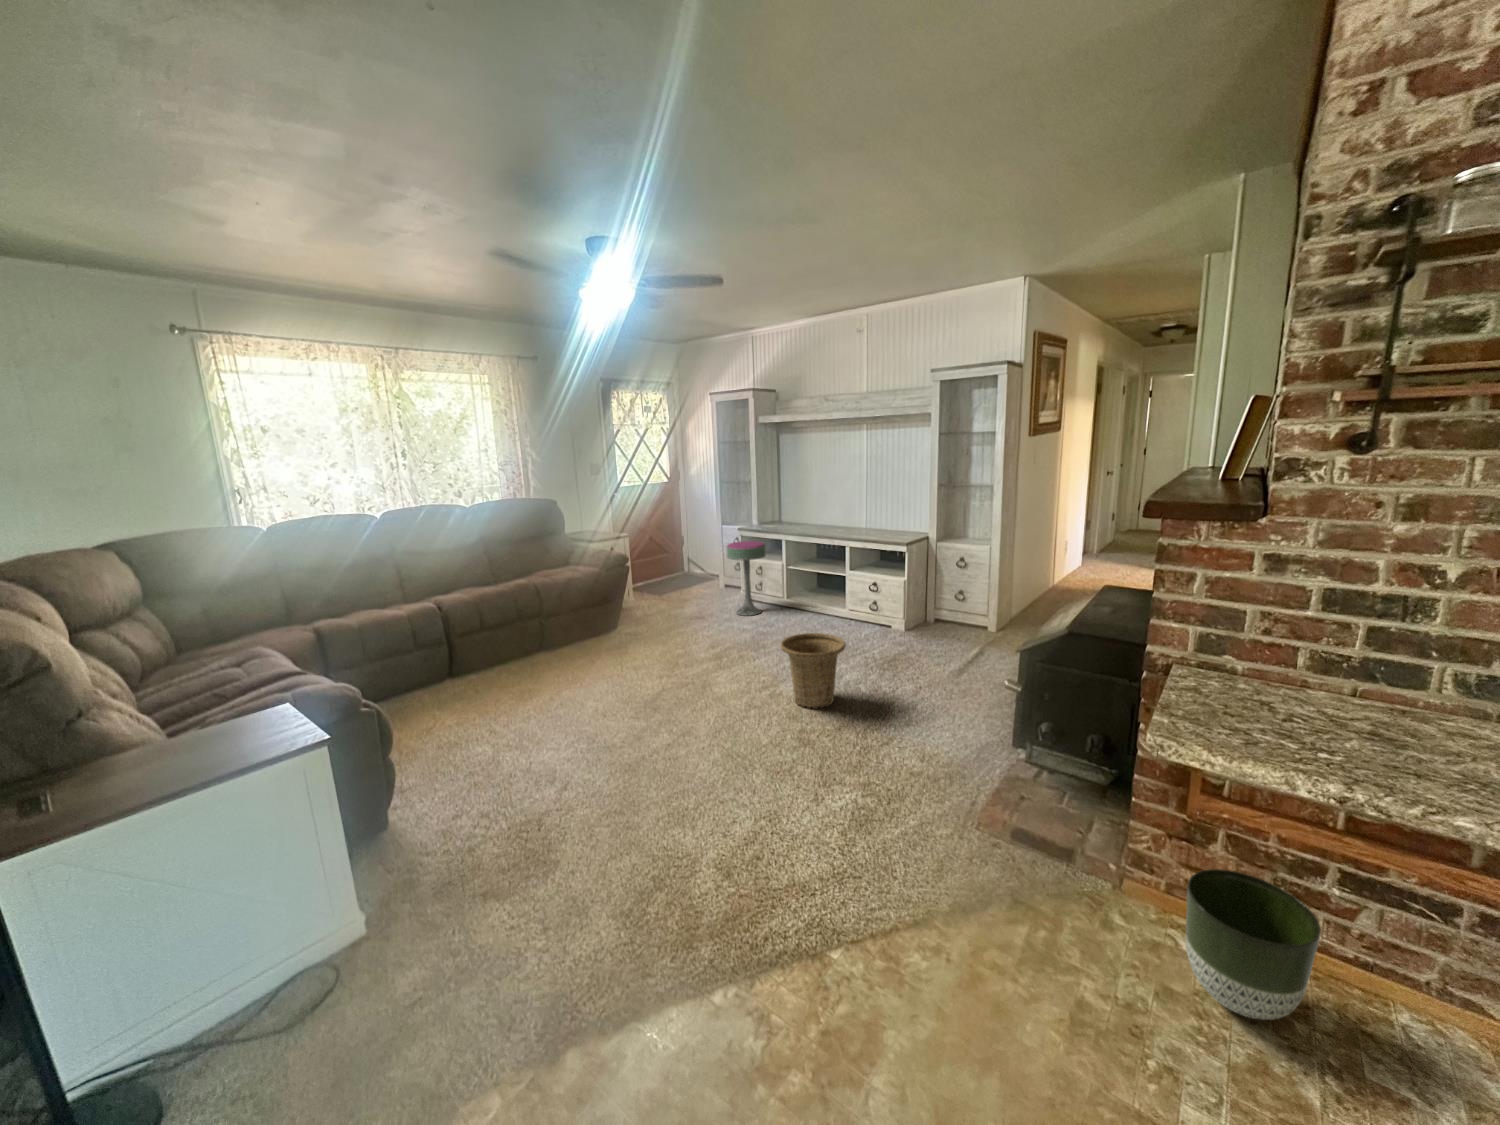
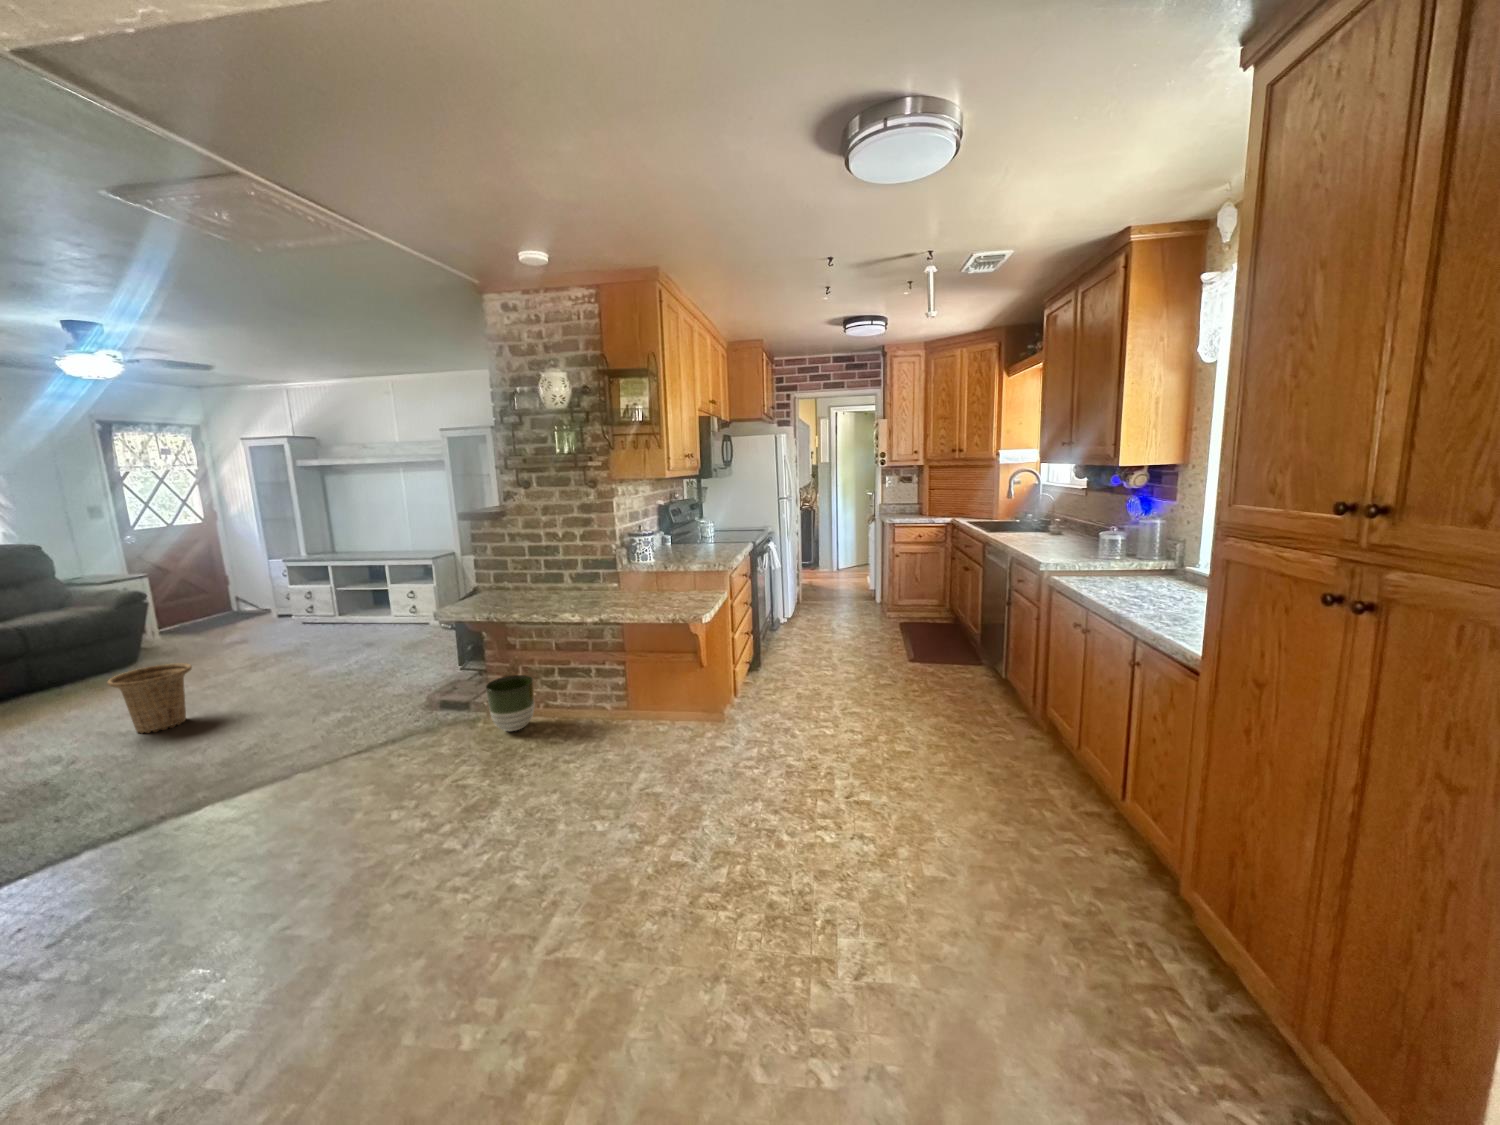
bar stool: present [727,541,766,616] -> none [265,569,310,634]
basket: present [780,633,846,708] -> present [108,663,192,733]

